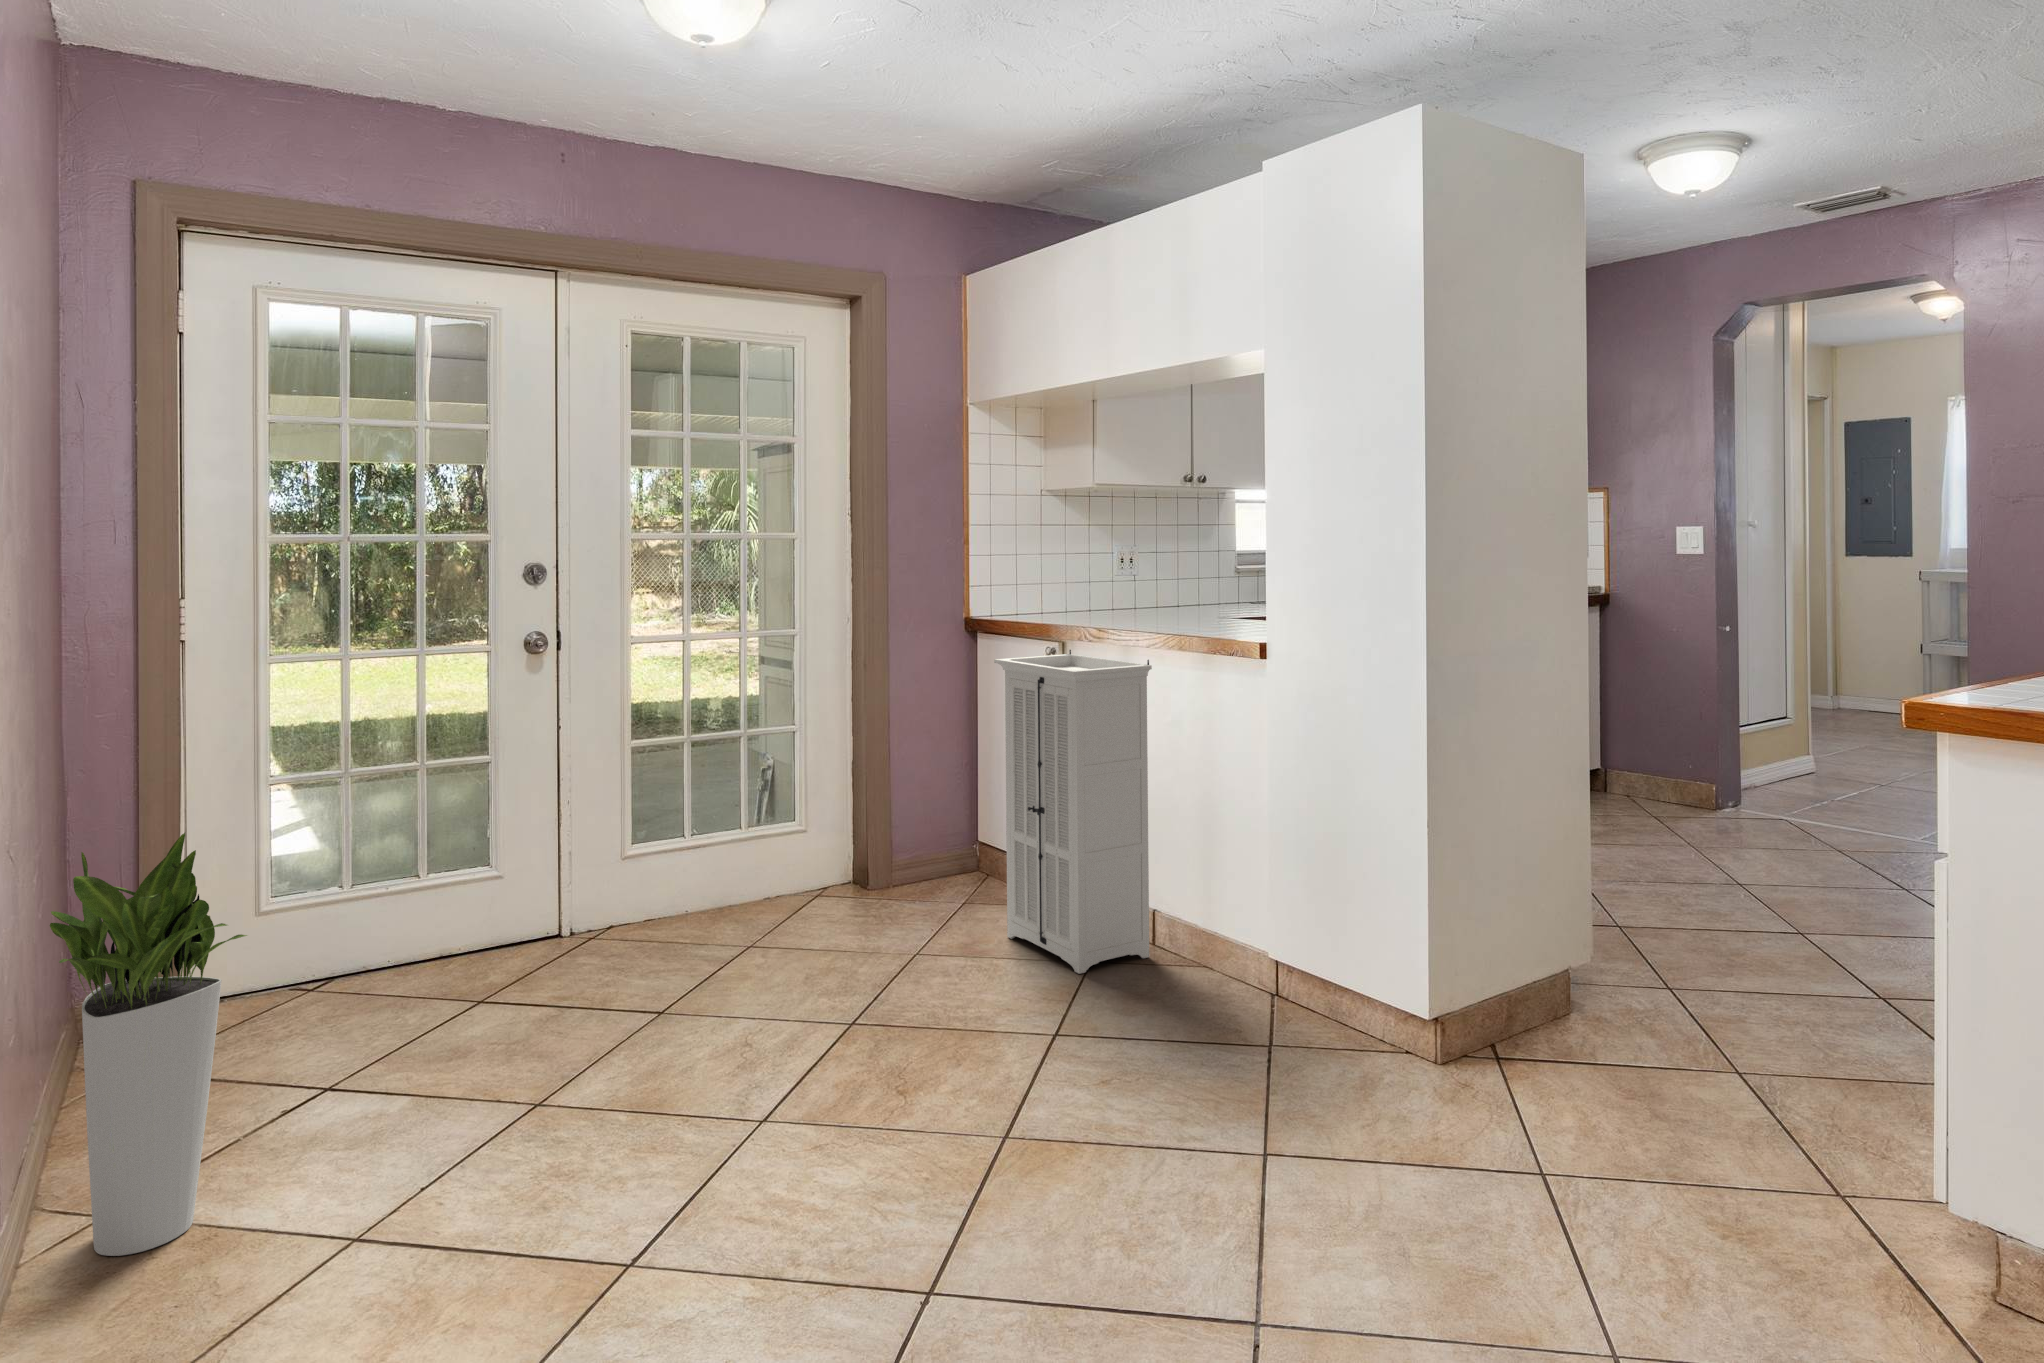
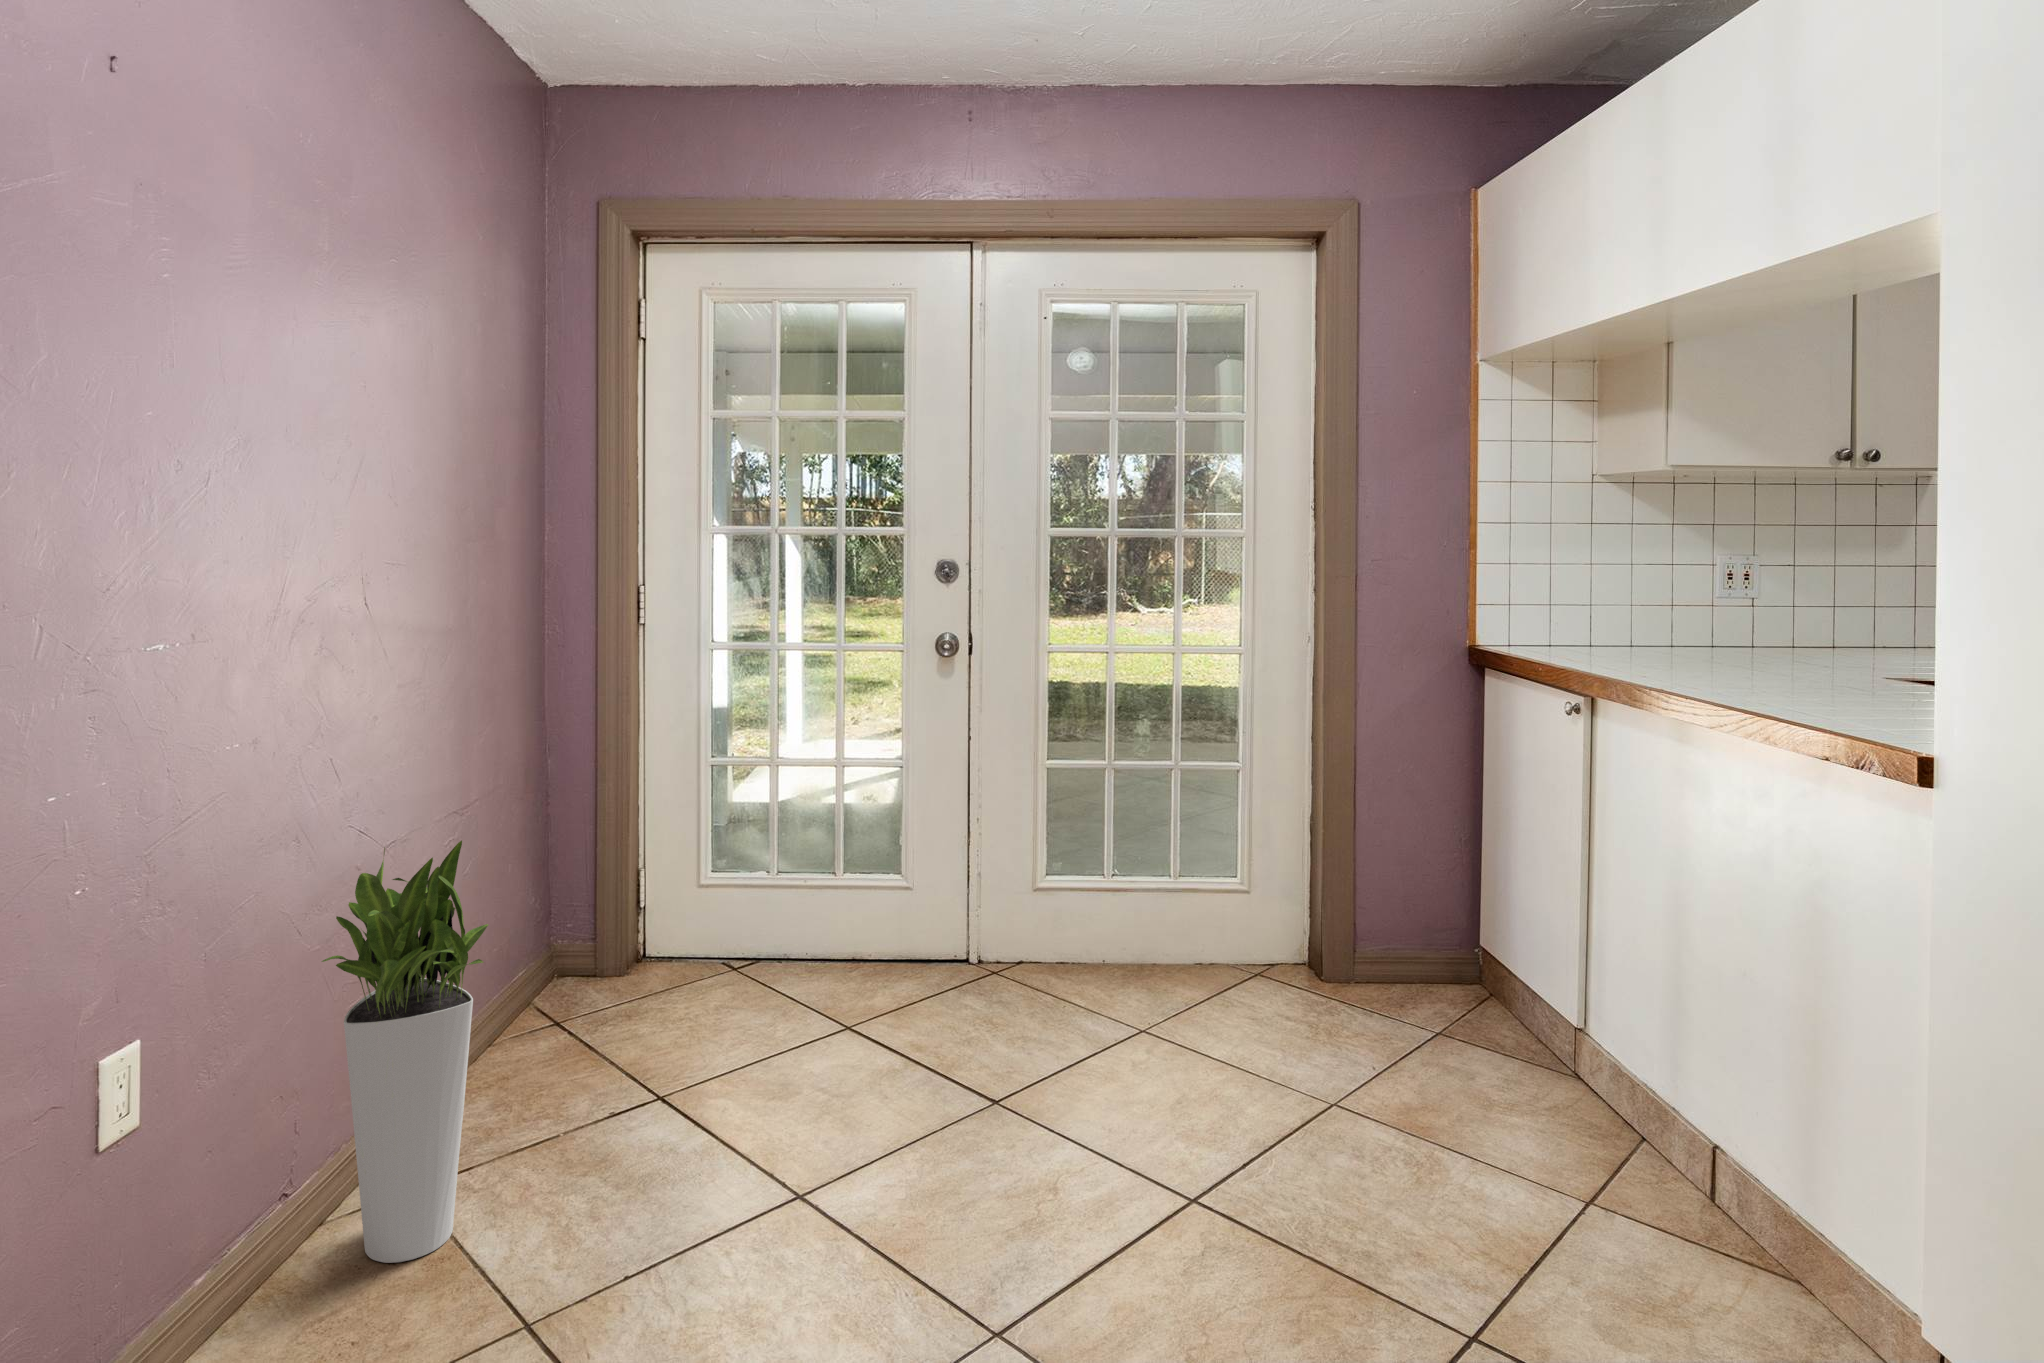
storage cabinet: present [994,650,1152,974] -> none [1464,712,1709,1221]

